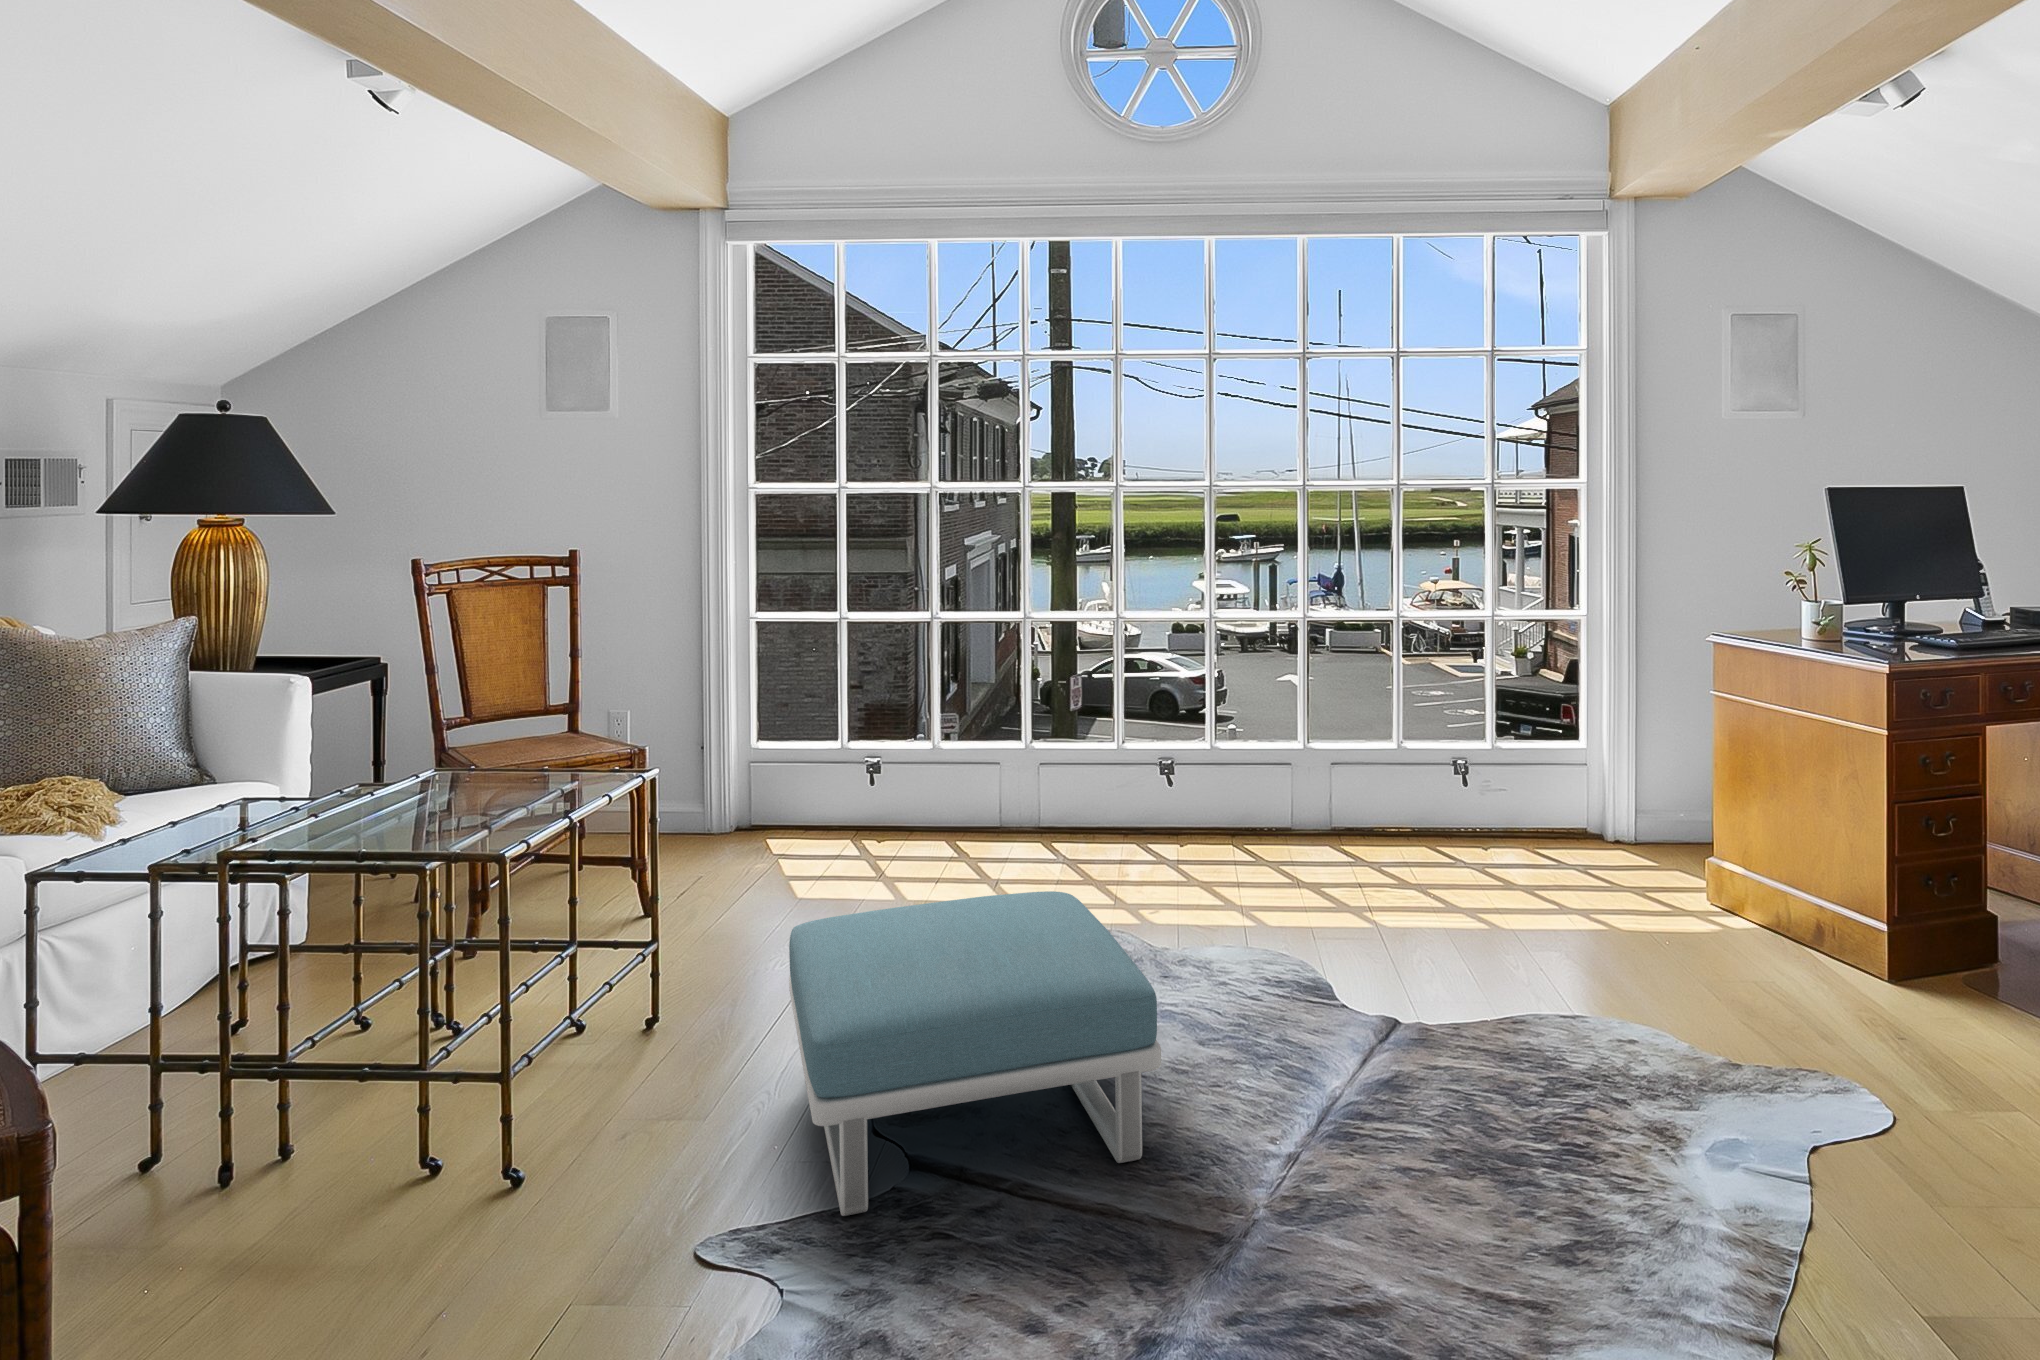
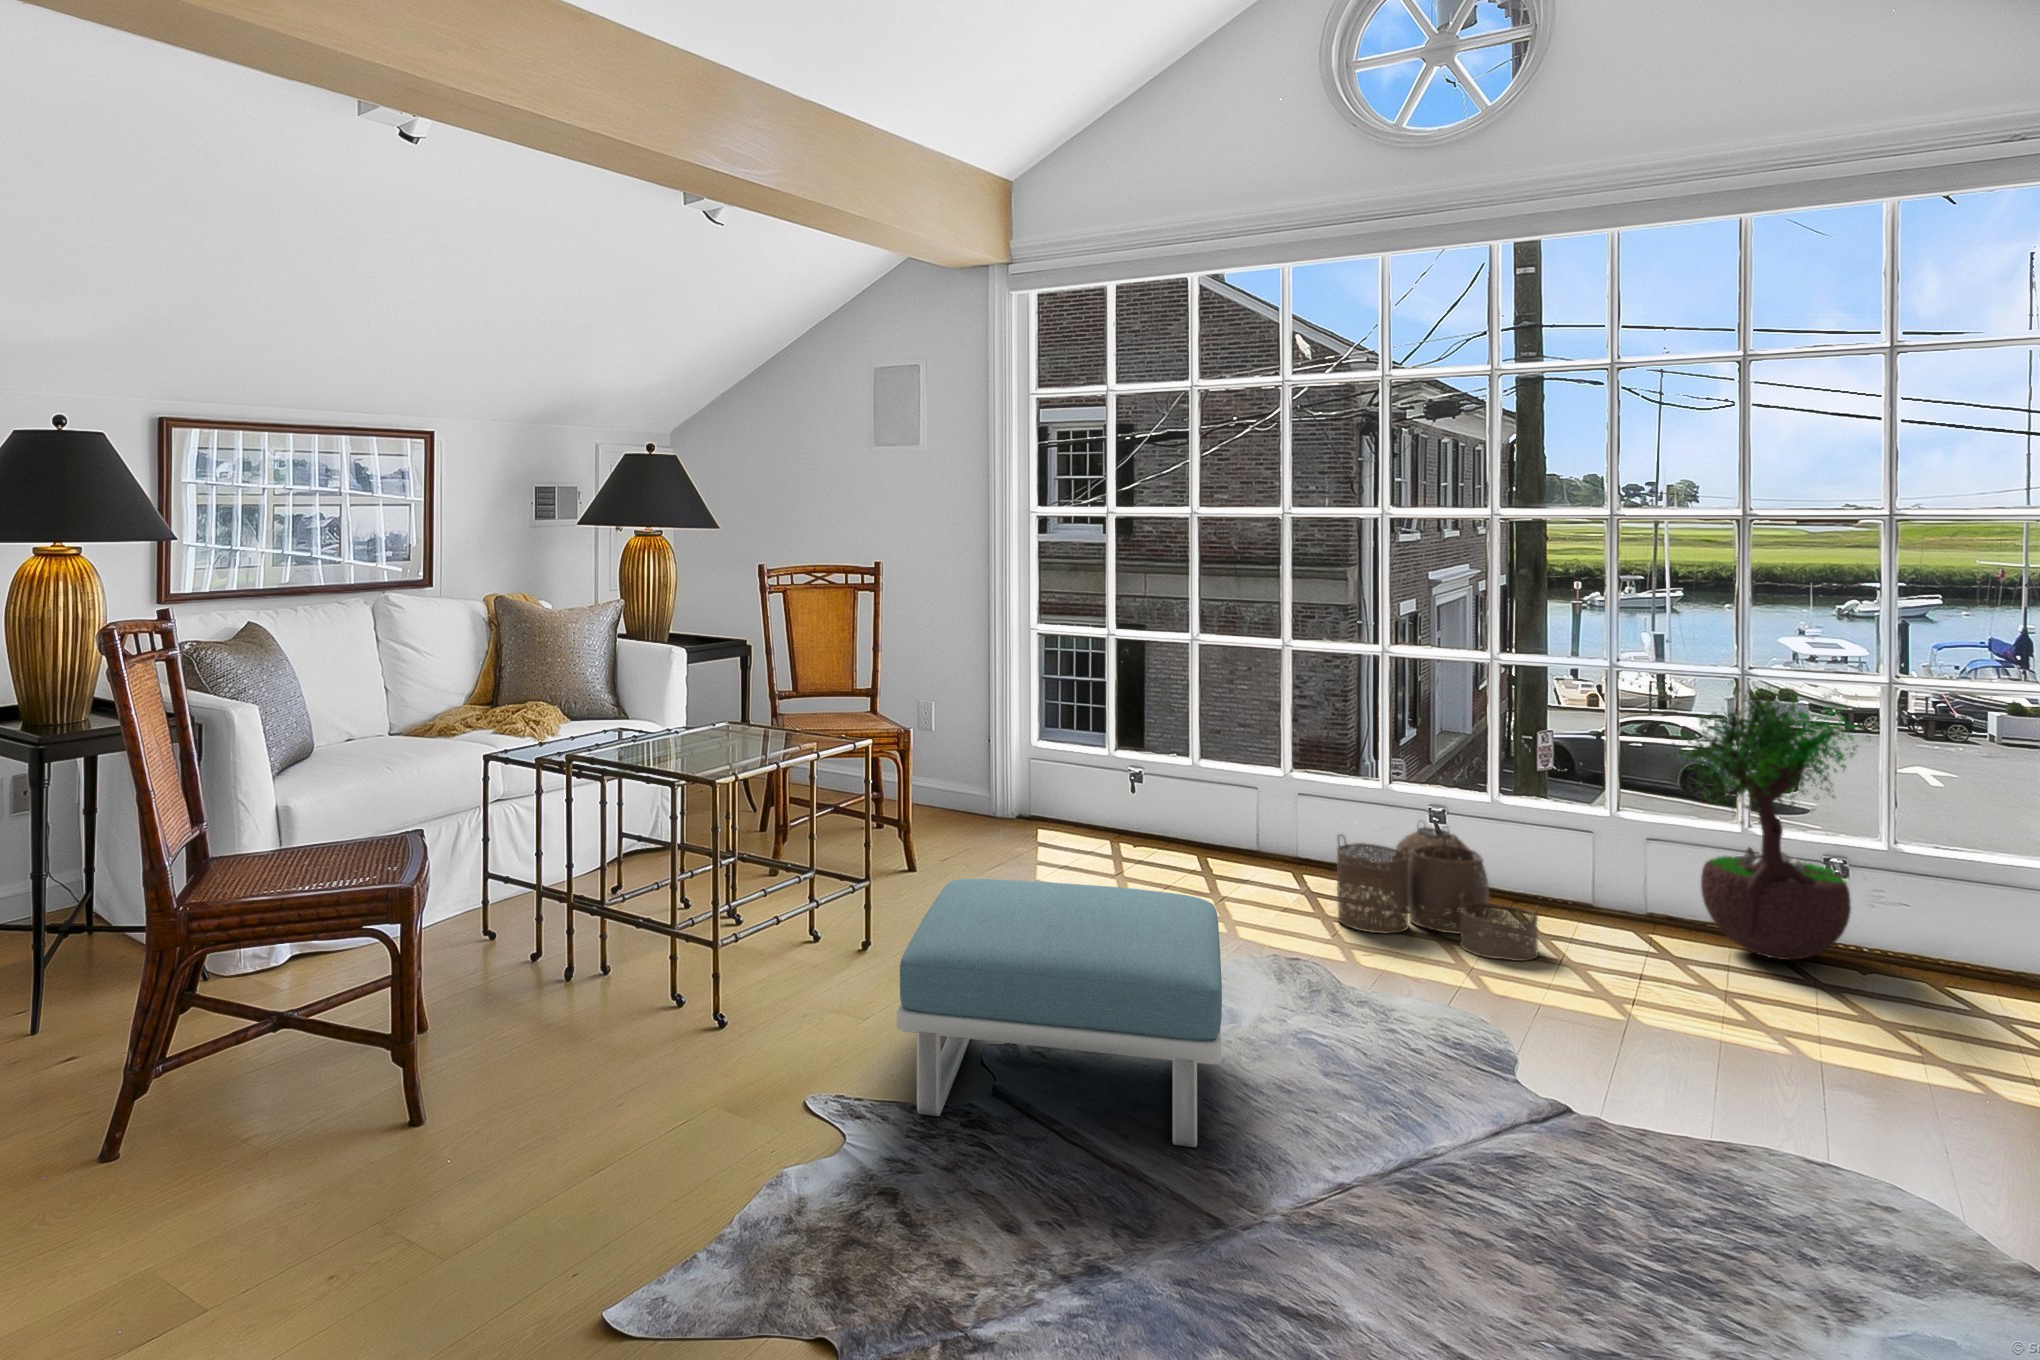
potted tree: none [1351,607,1493,842] -> present [1672,684,1871,960]
woven basket: none [1096,769,1273,888] -> present [1337,821,1538,961]

